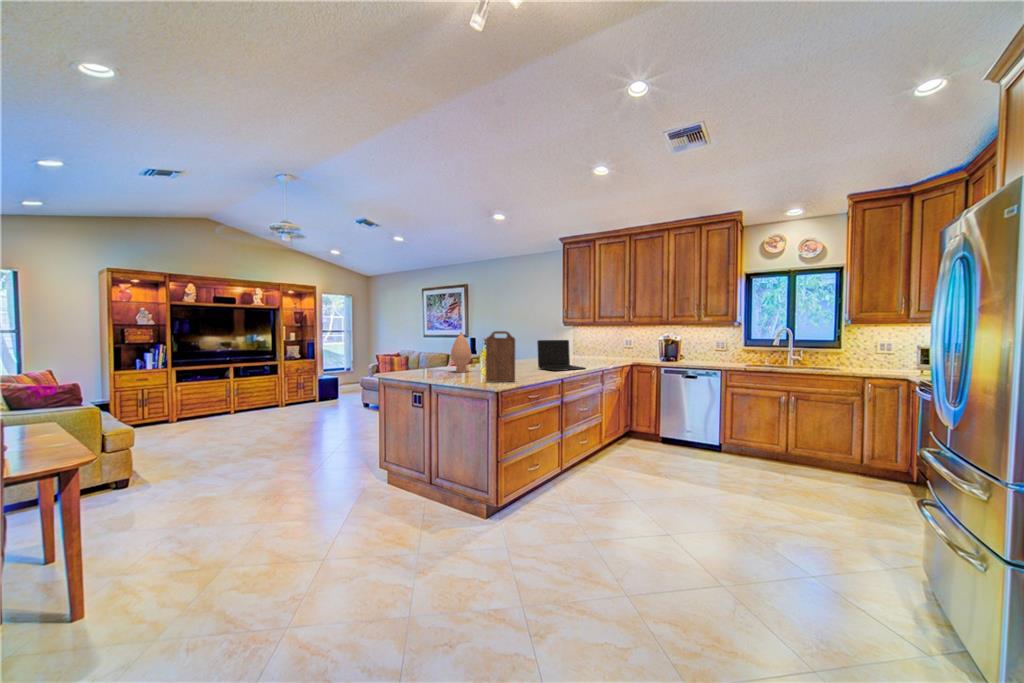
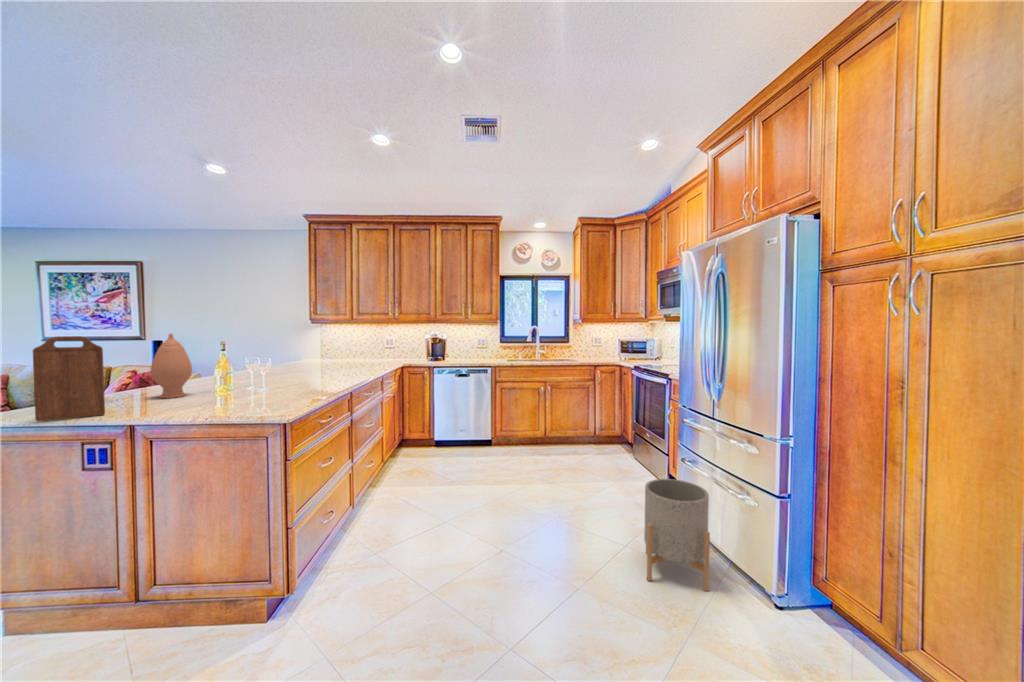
cutting board: present [486,331,515,382] -> present [33,336,105,421]
laptop: present [537,340,586,371] -> none [299,342,366,382]
planter: none [827,507,933,653] -> present [644,479,710,591]

